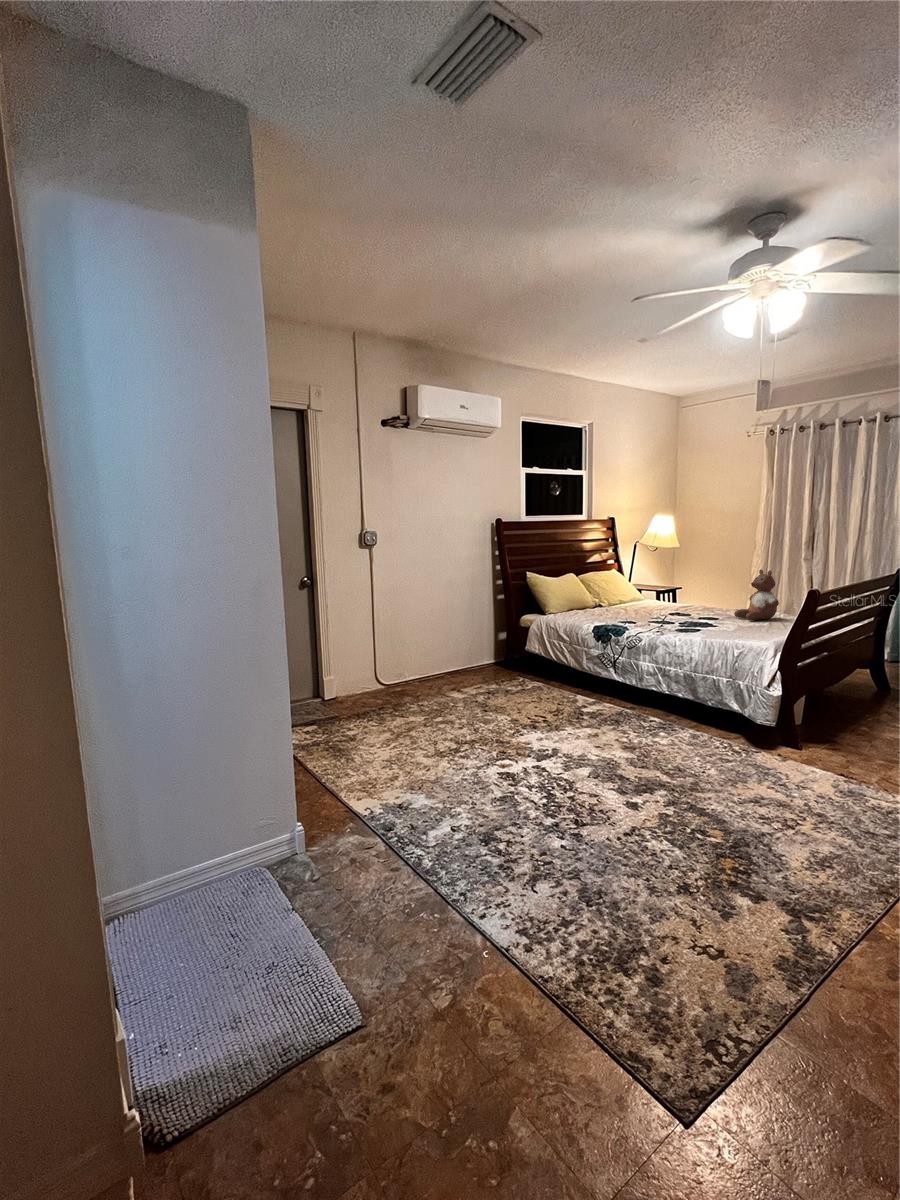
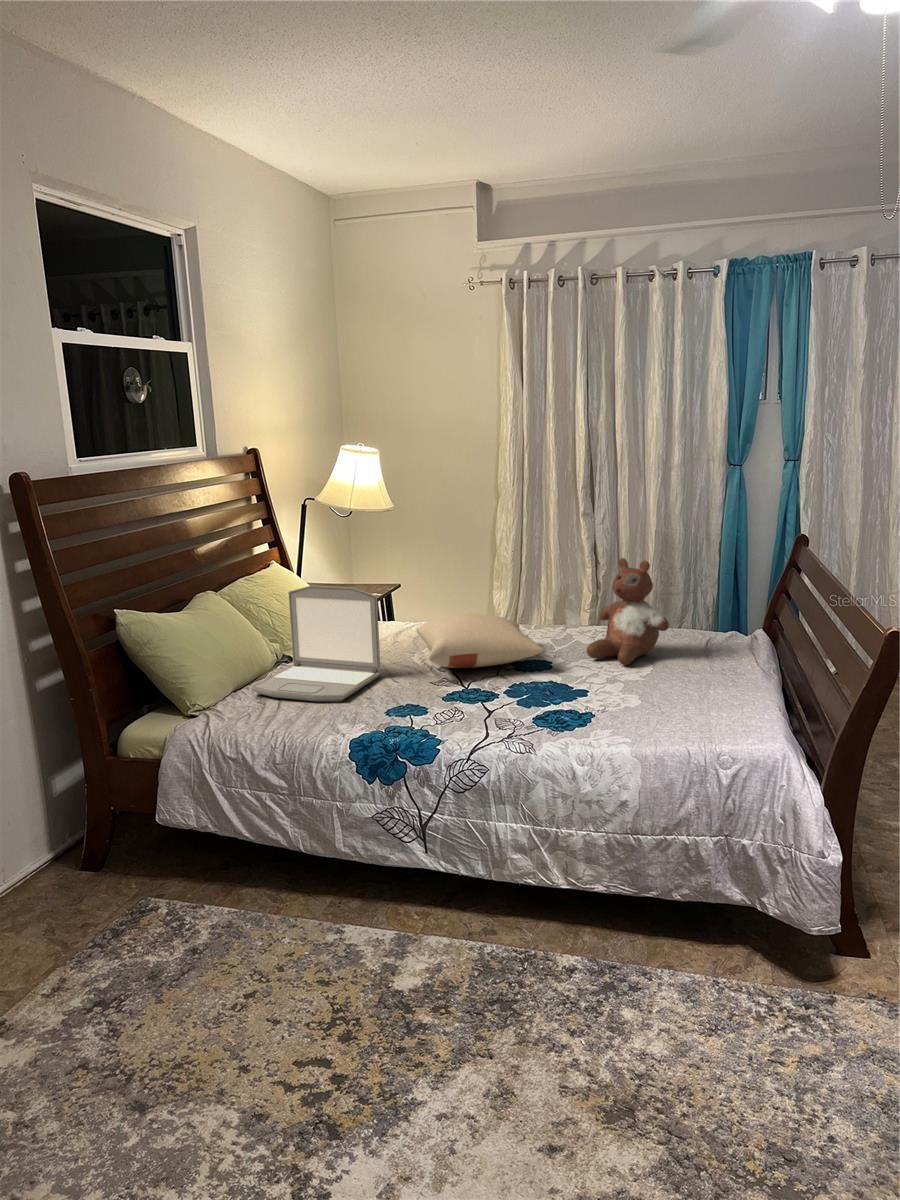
laptop: none [574,572,632,617] -> present [251,586,382,702]
pillow: none [648,591,711,615] -> present [416,614,544,668]

